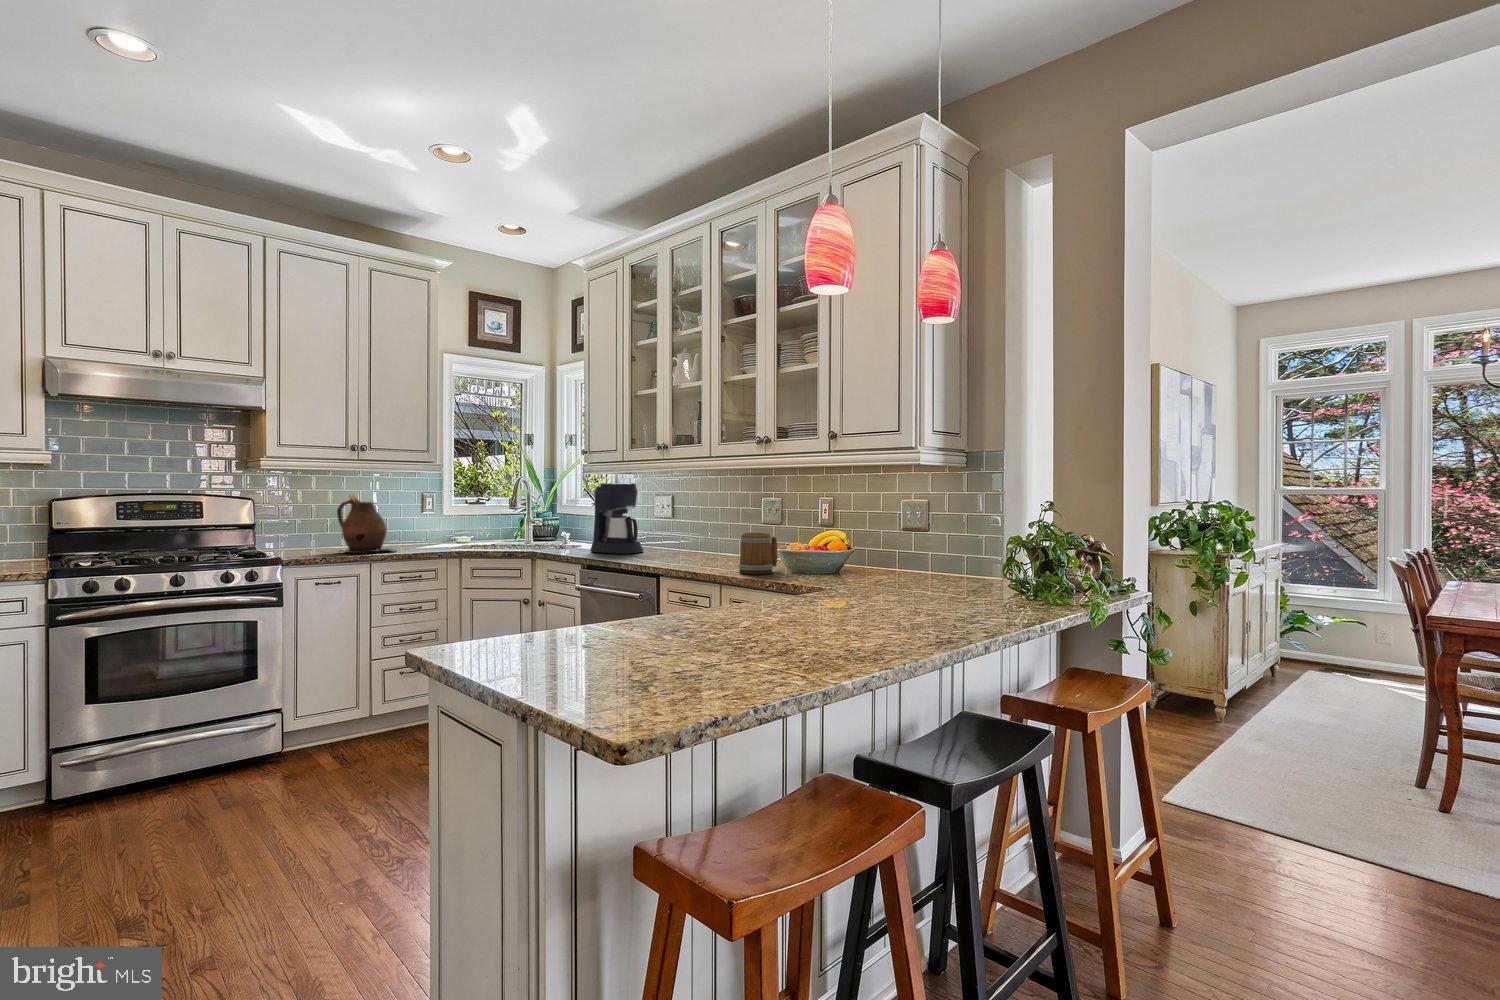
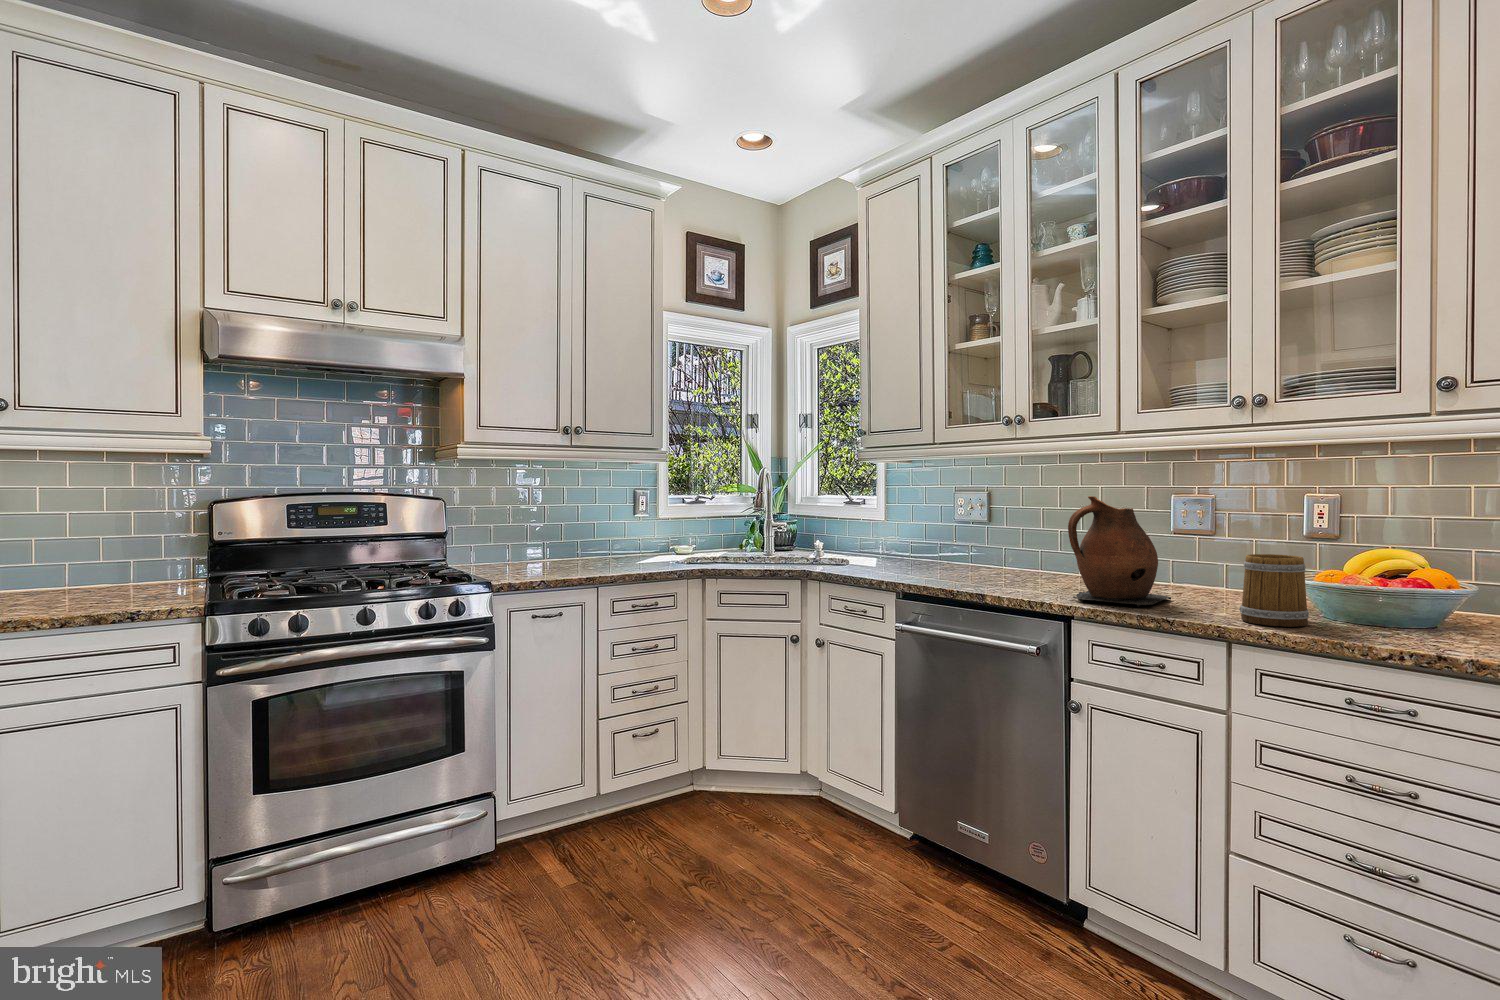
coffee maker: present [590,483,644,554] -> none [895,476,973,578]
ceramic pitcher: present [337,495,393,553] -> present [1068,496,1171,607]

